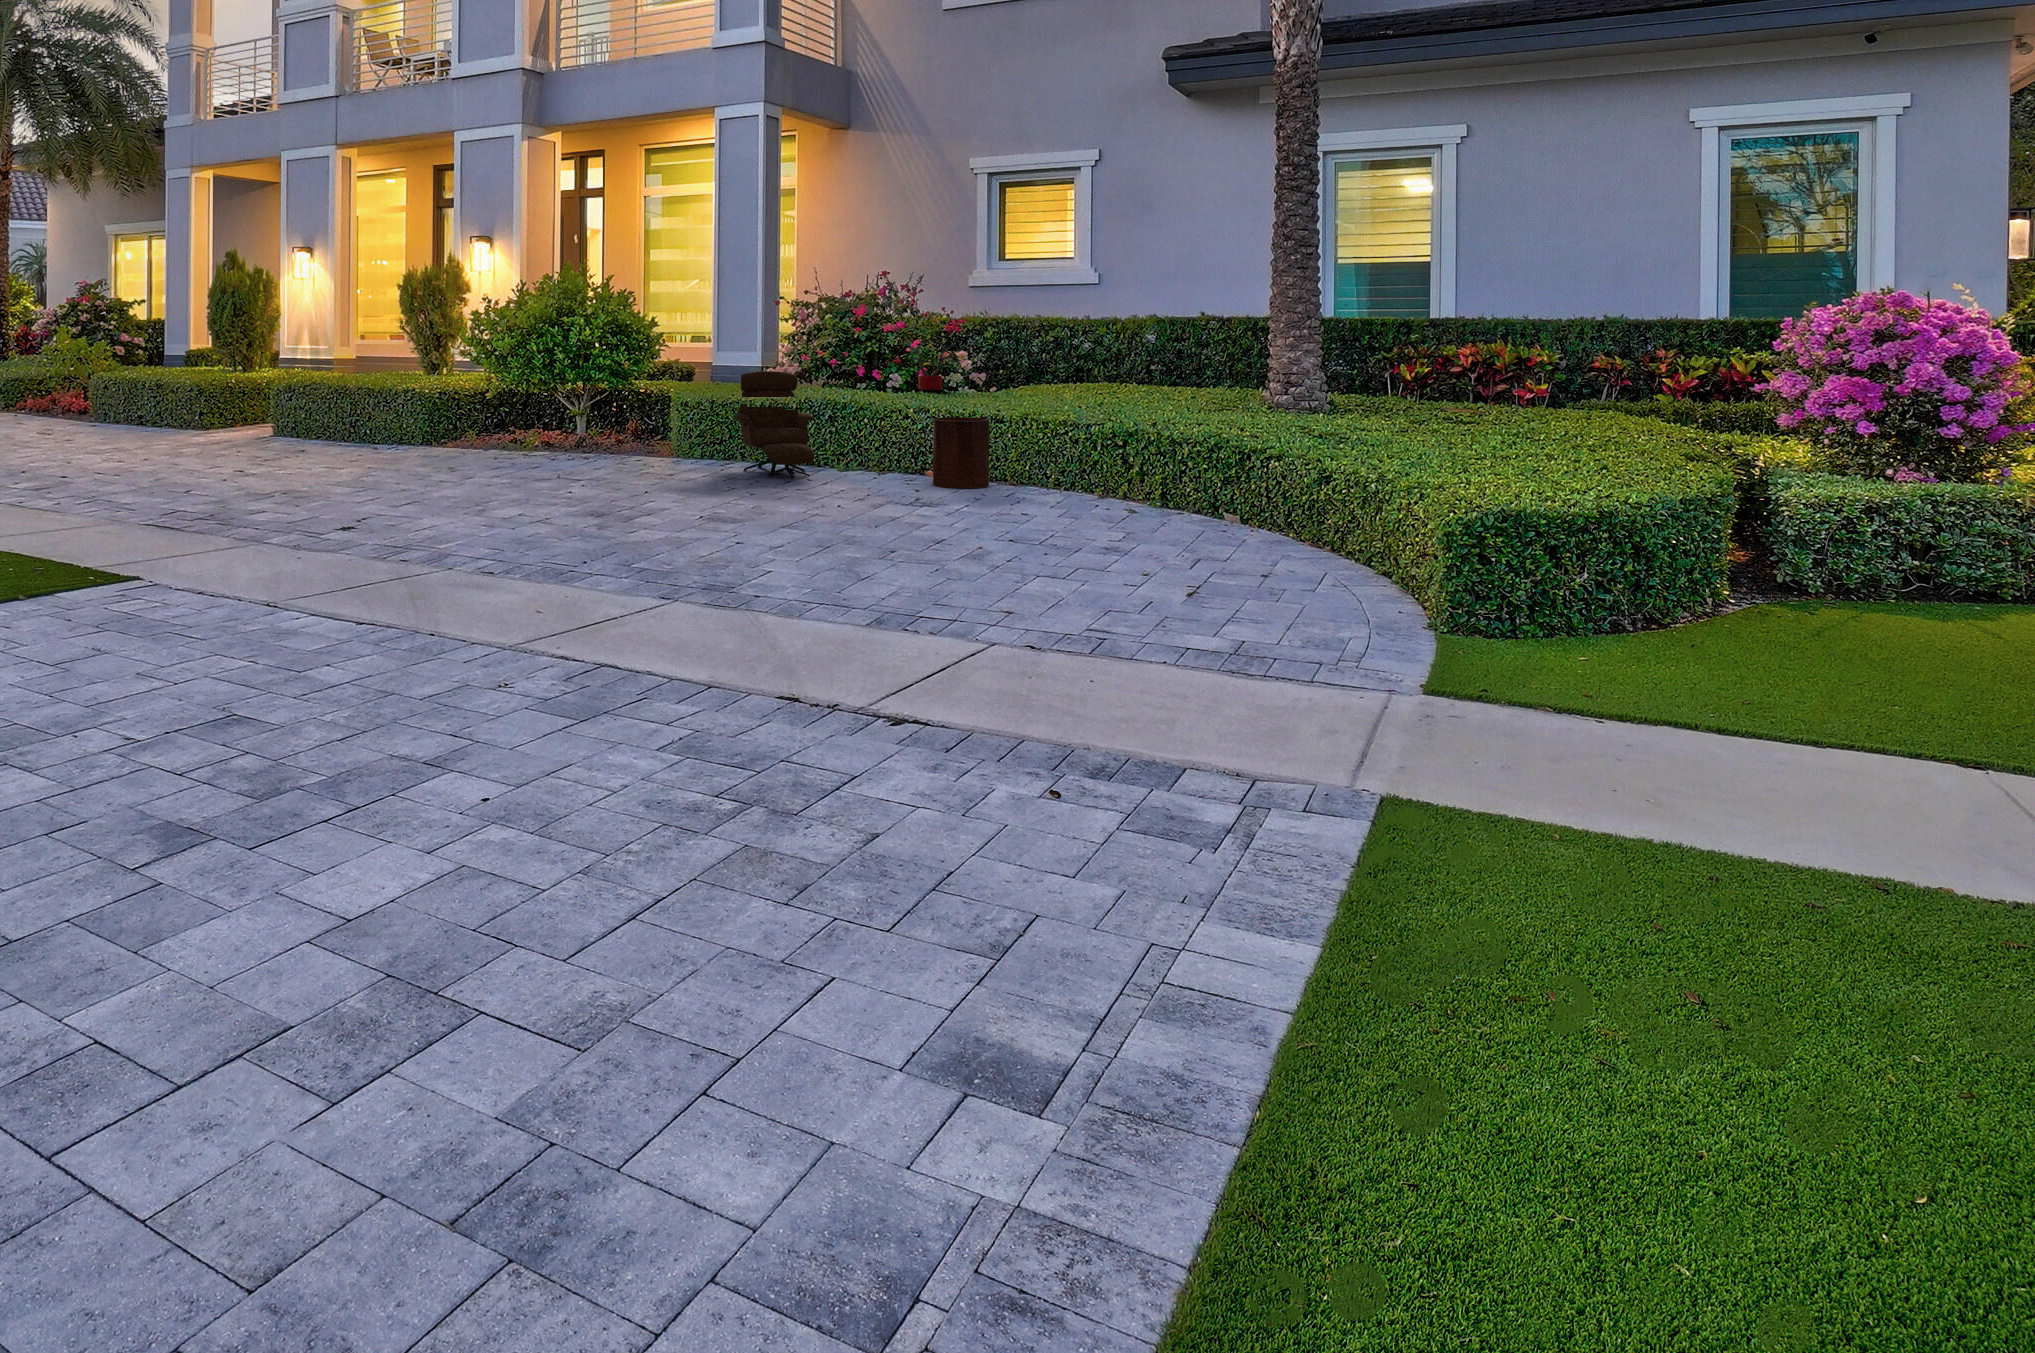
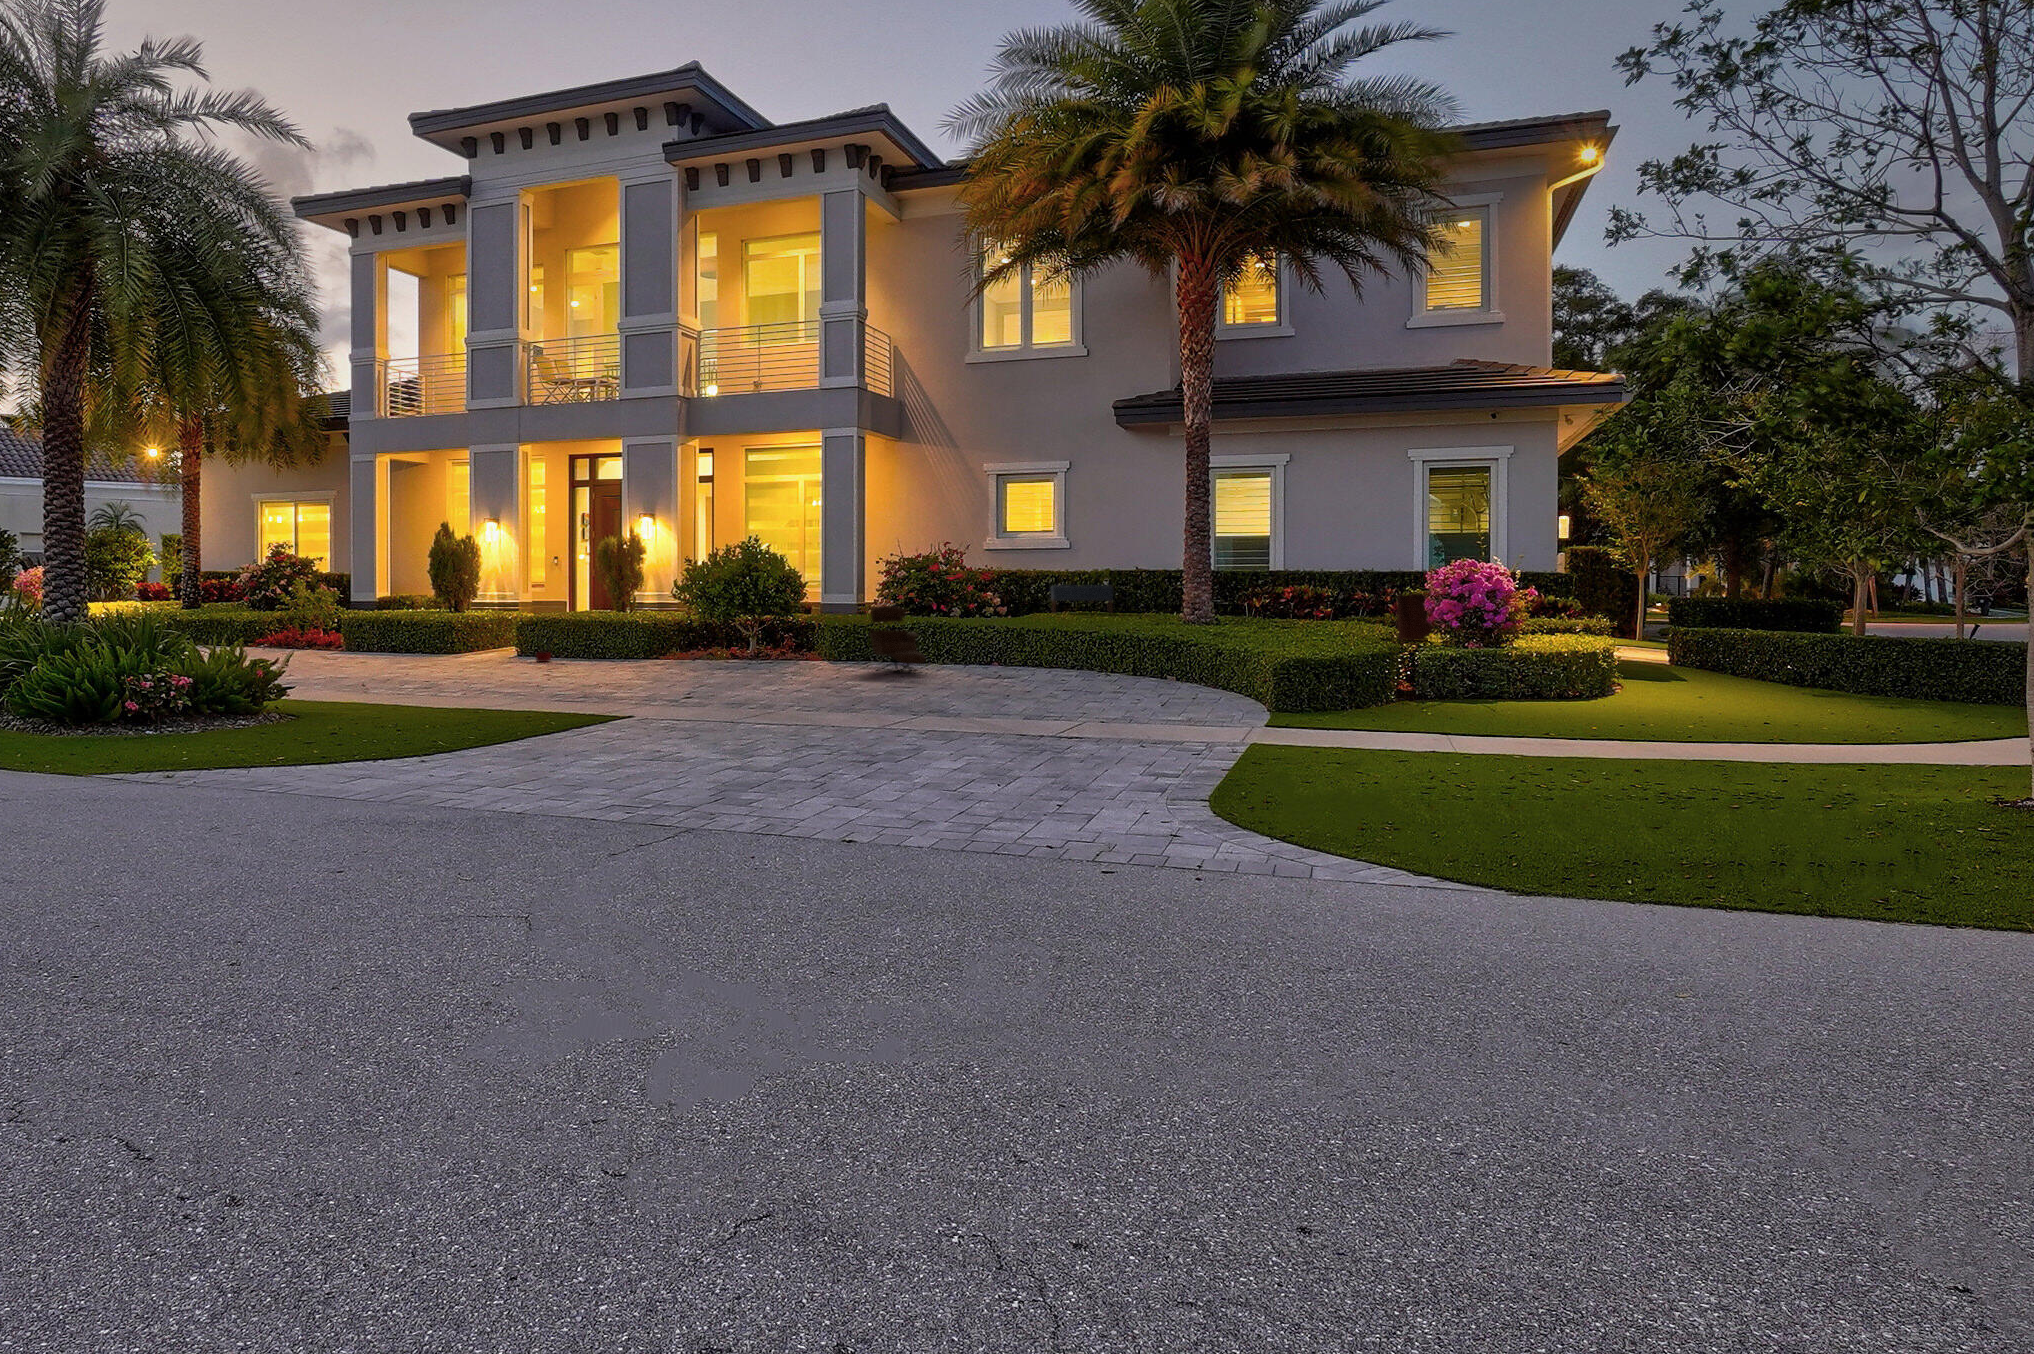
decorative plant: present [906,336,964,390] -> present [536,640,554,662]
bench: none [1053,342,1153,387] -> present [1051,585,1113,613]
trash can: present [933,417,989,489] -> present [1397,594,1432,641]

